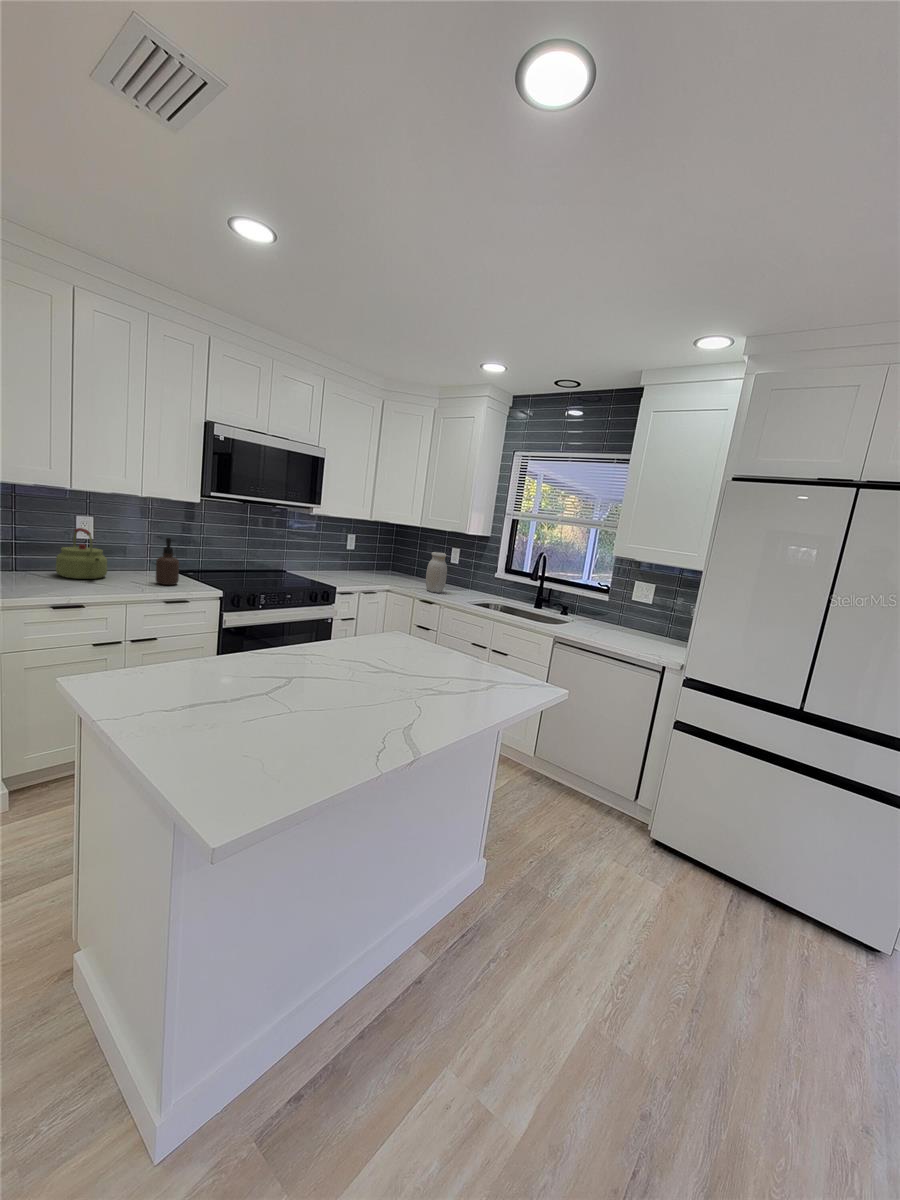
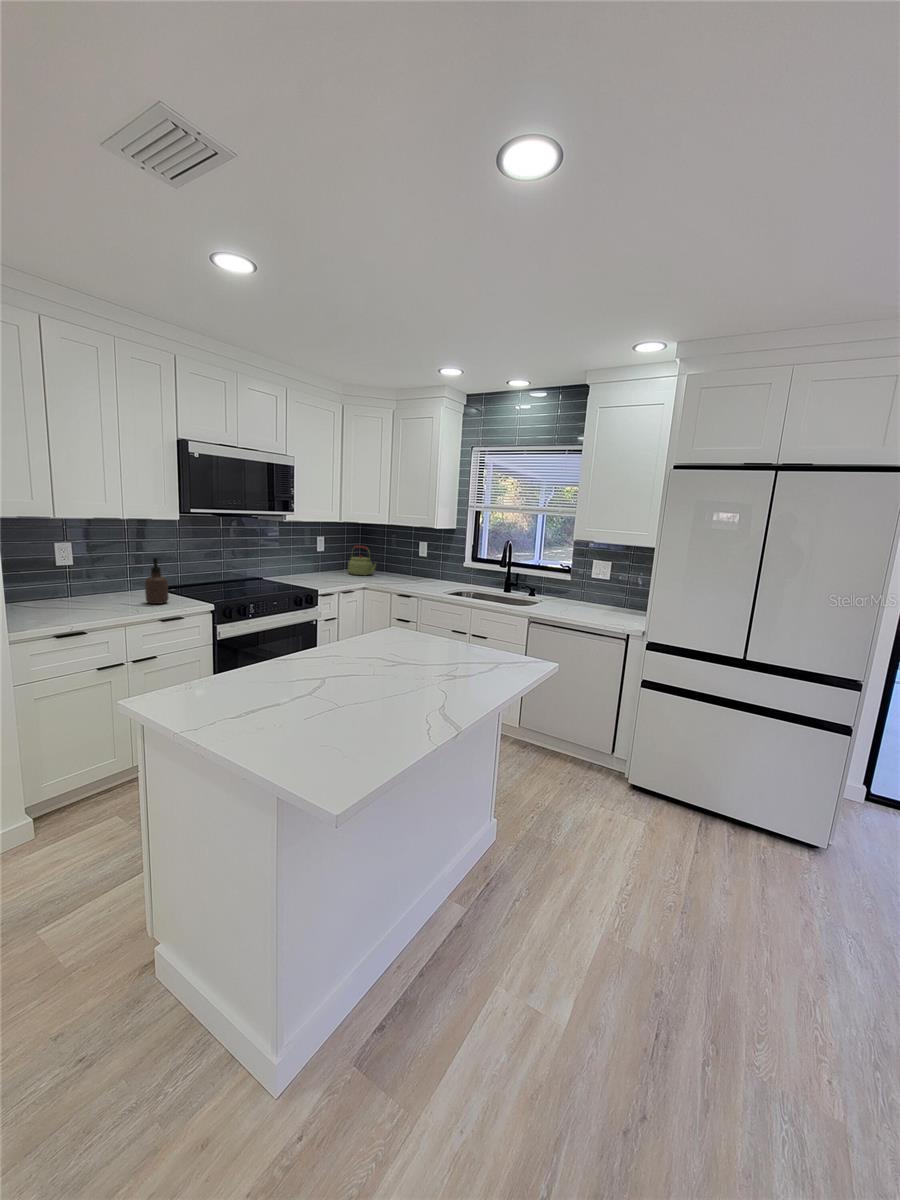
kettle: present [56,528,107,579] -> present [348,546,376,575]
jar: present [426,552,447,593] -> none [400,548,419,586]

